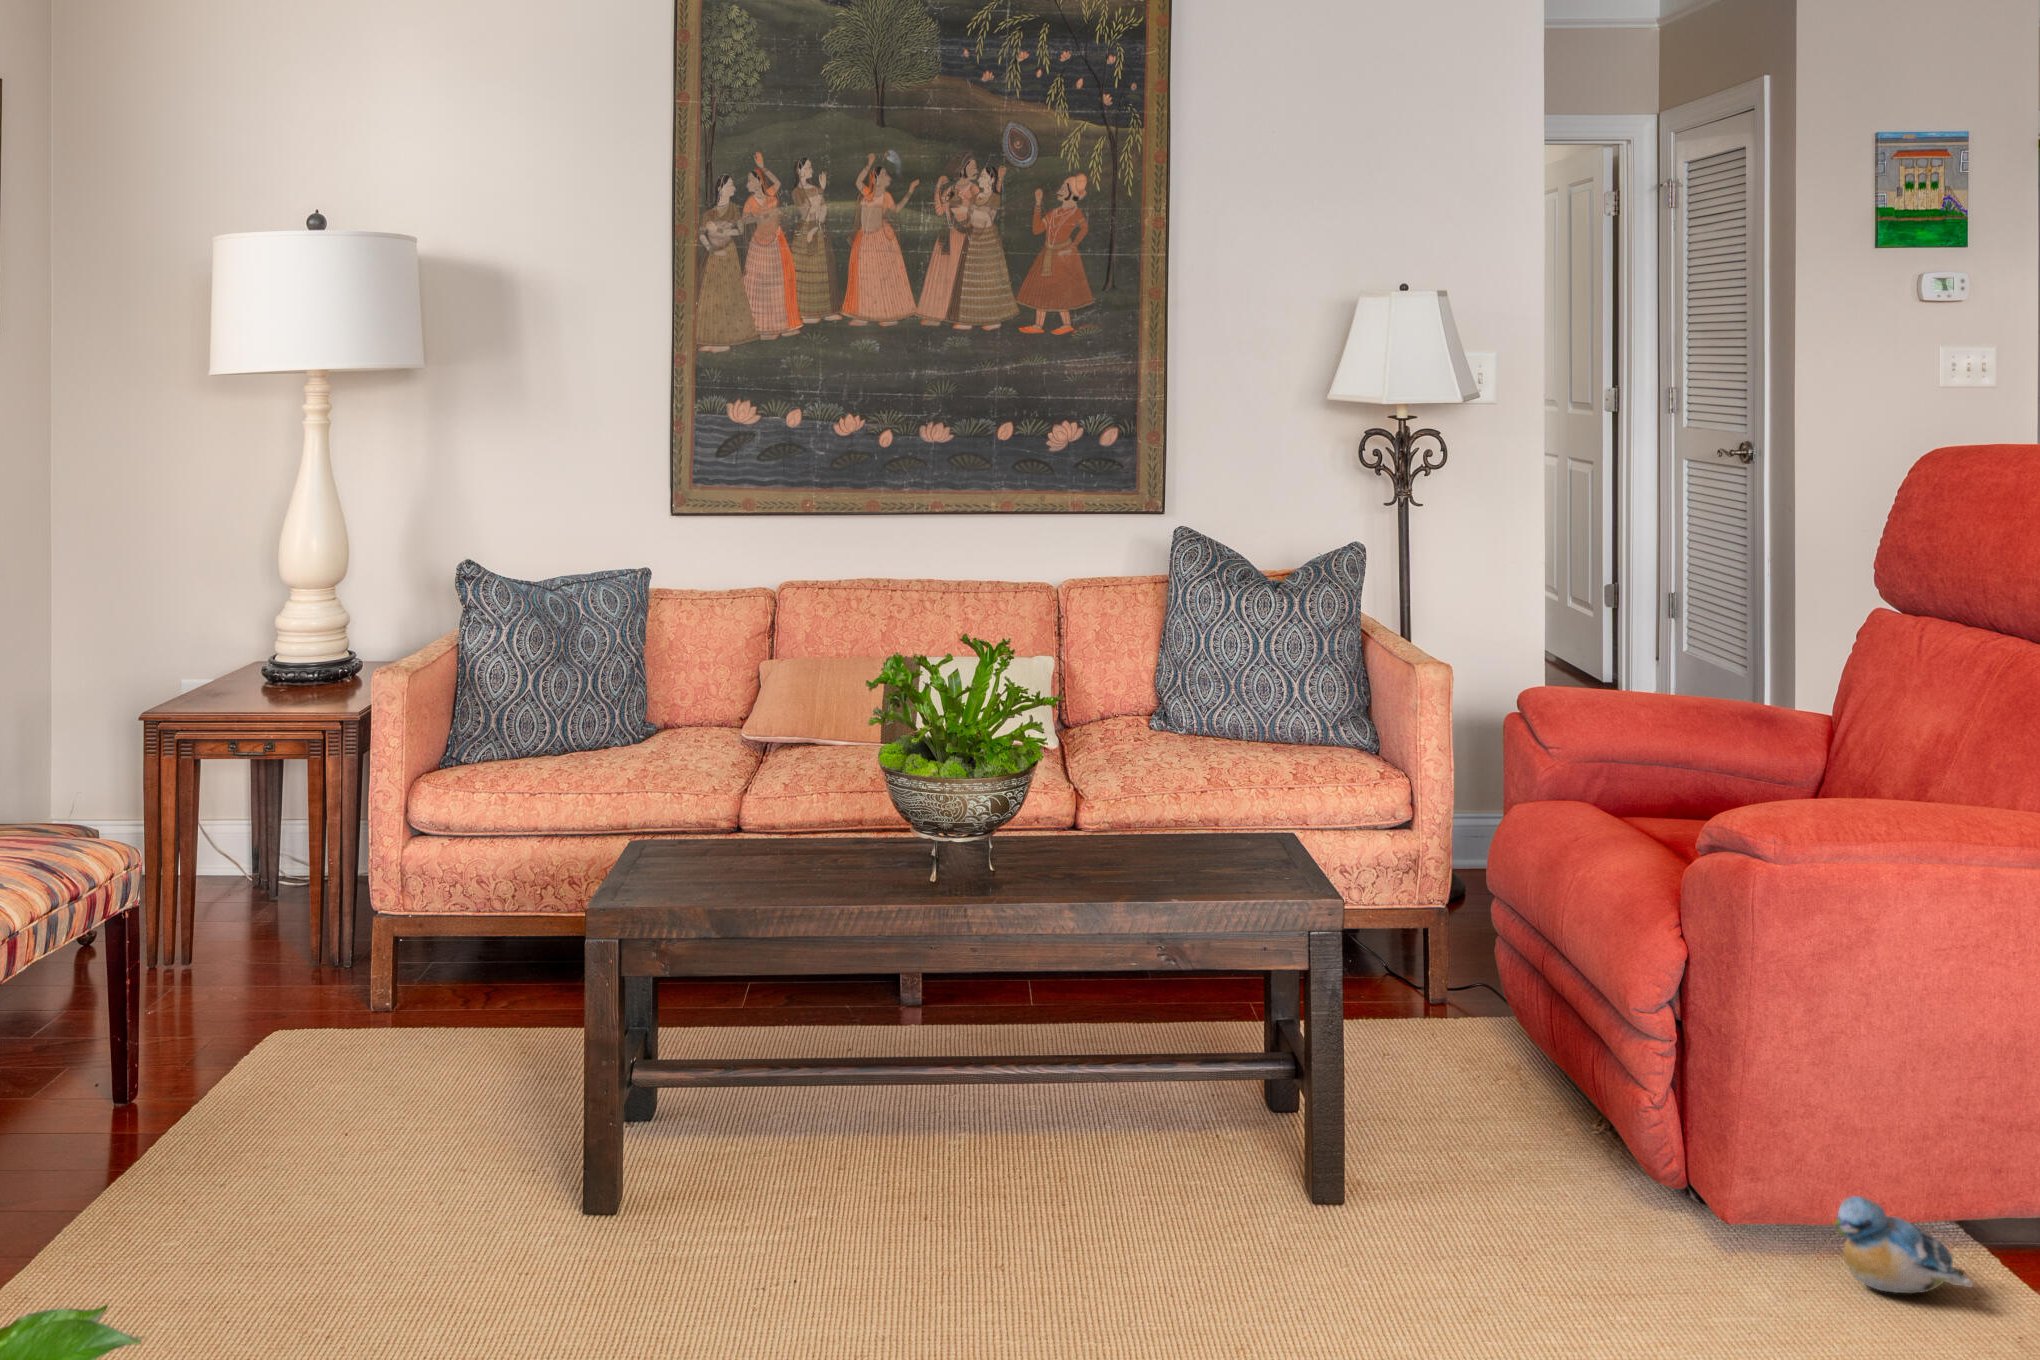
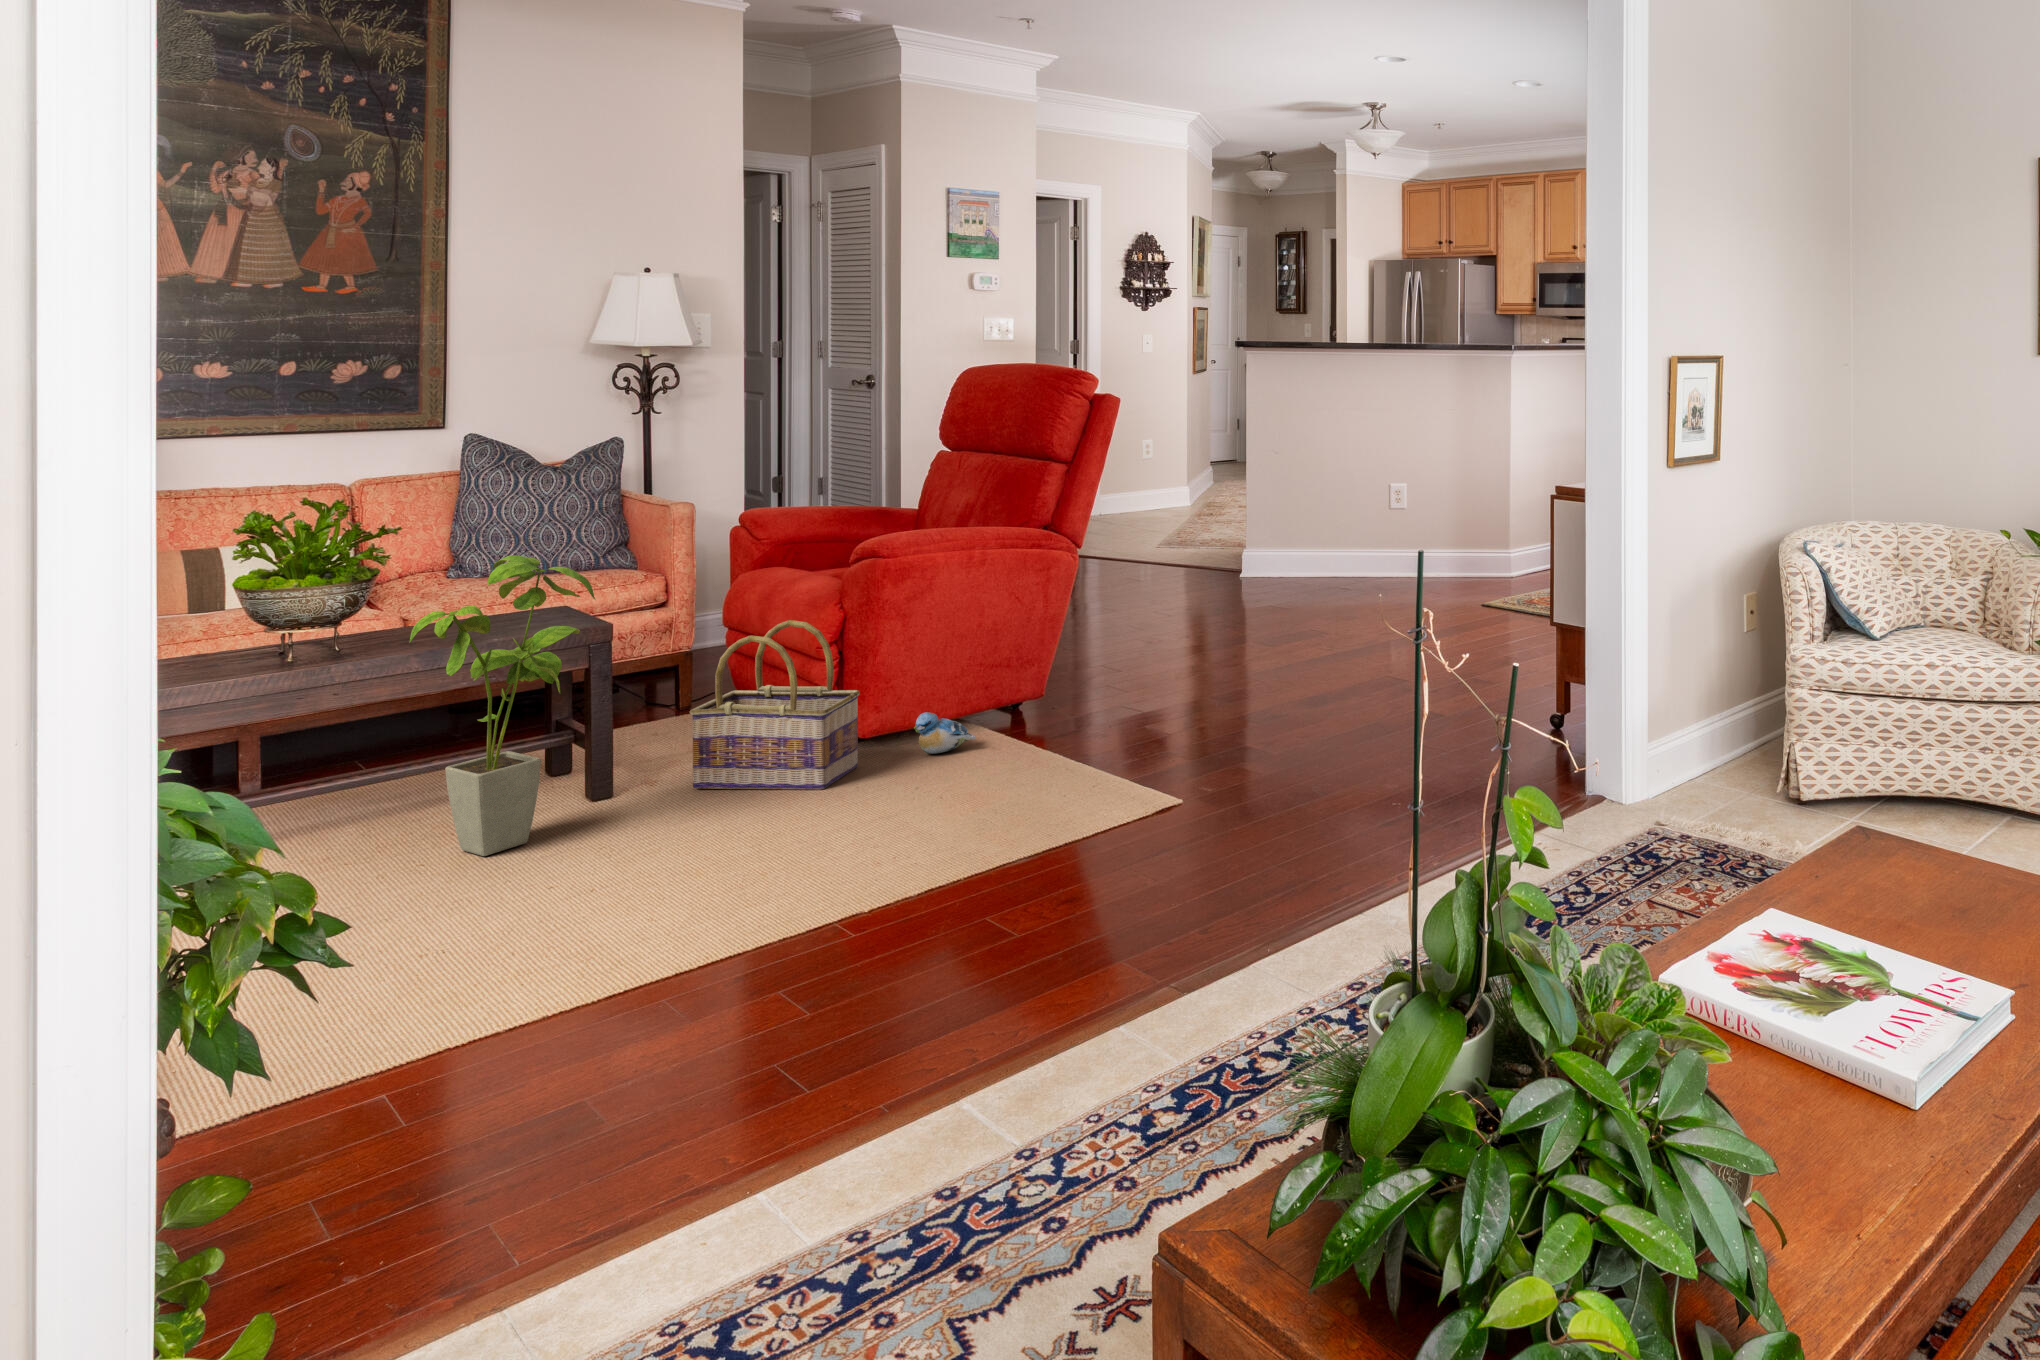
house plant: none [1031,767,1269,1252] -> present [410,555,595,856]
basket: none [1422,938,1723,1309] -> present [690,620,860,790]

